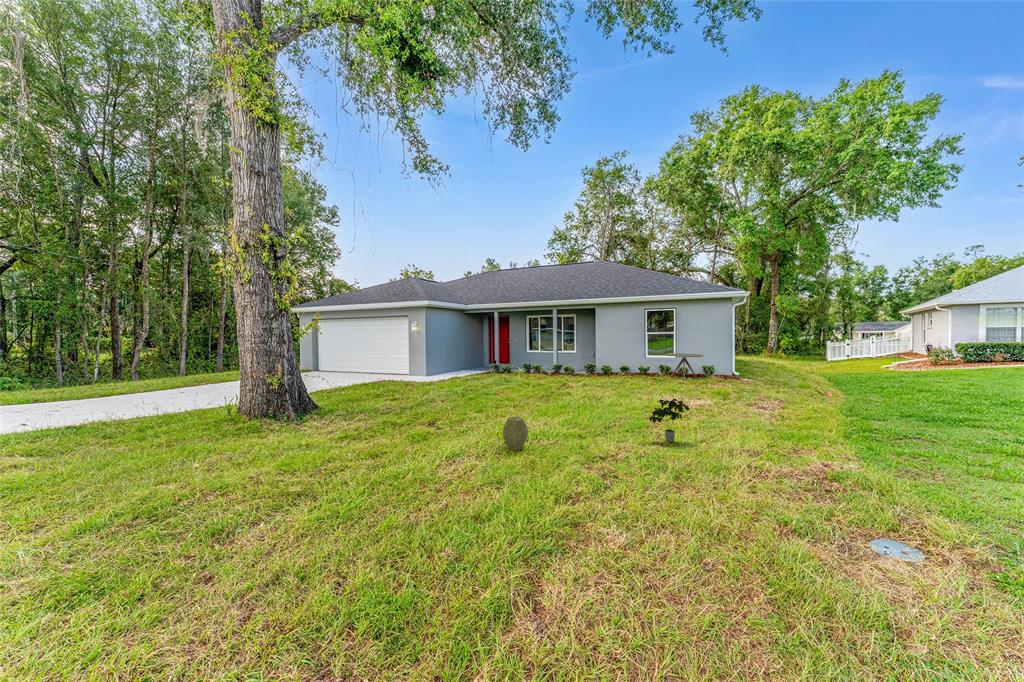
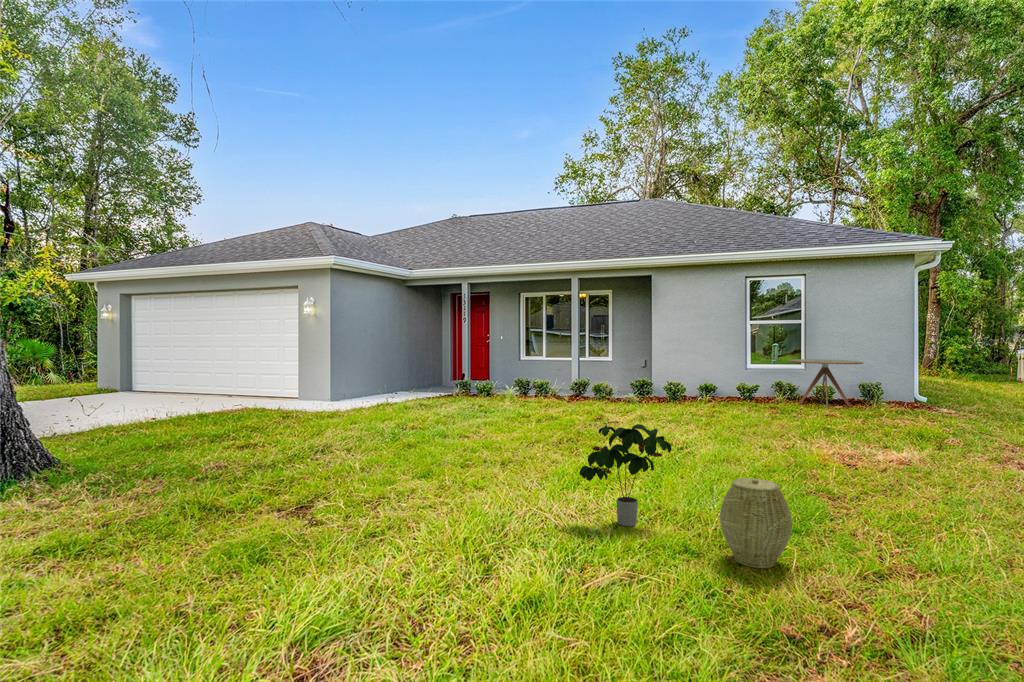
potted plant: present [649,399,689,442] -> present [579,424,672,527]
woven basket: present [503,417,528,450] -> present [720,478,792,568]

